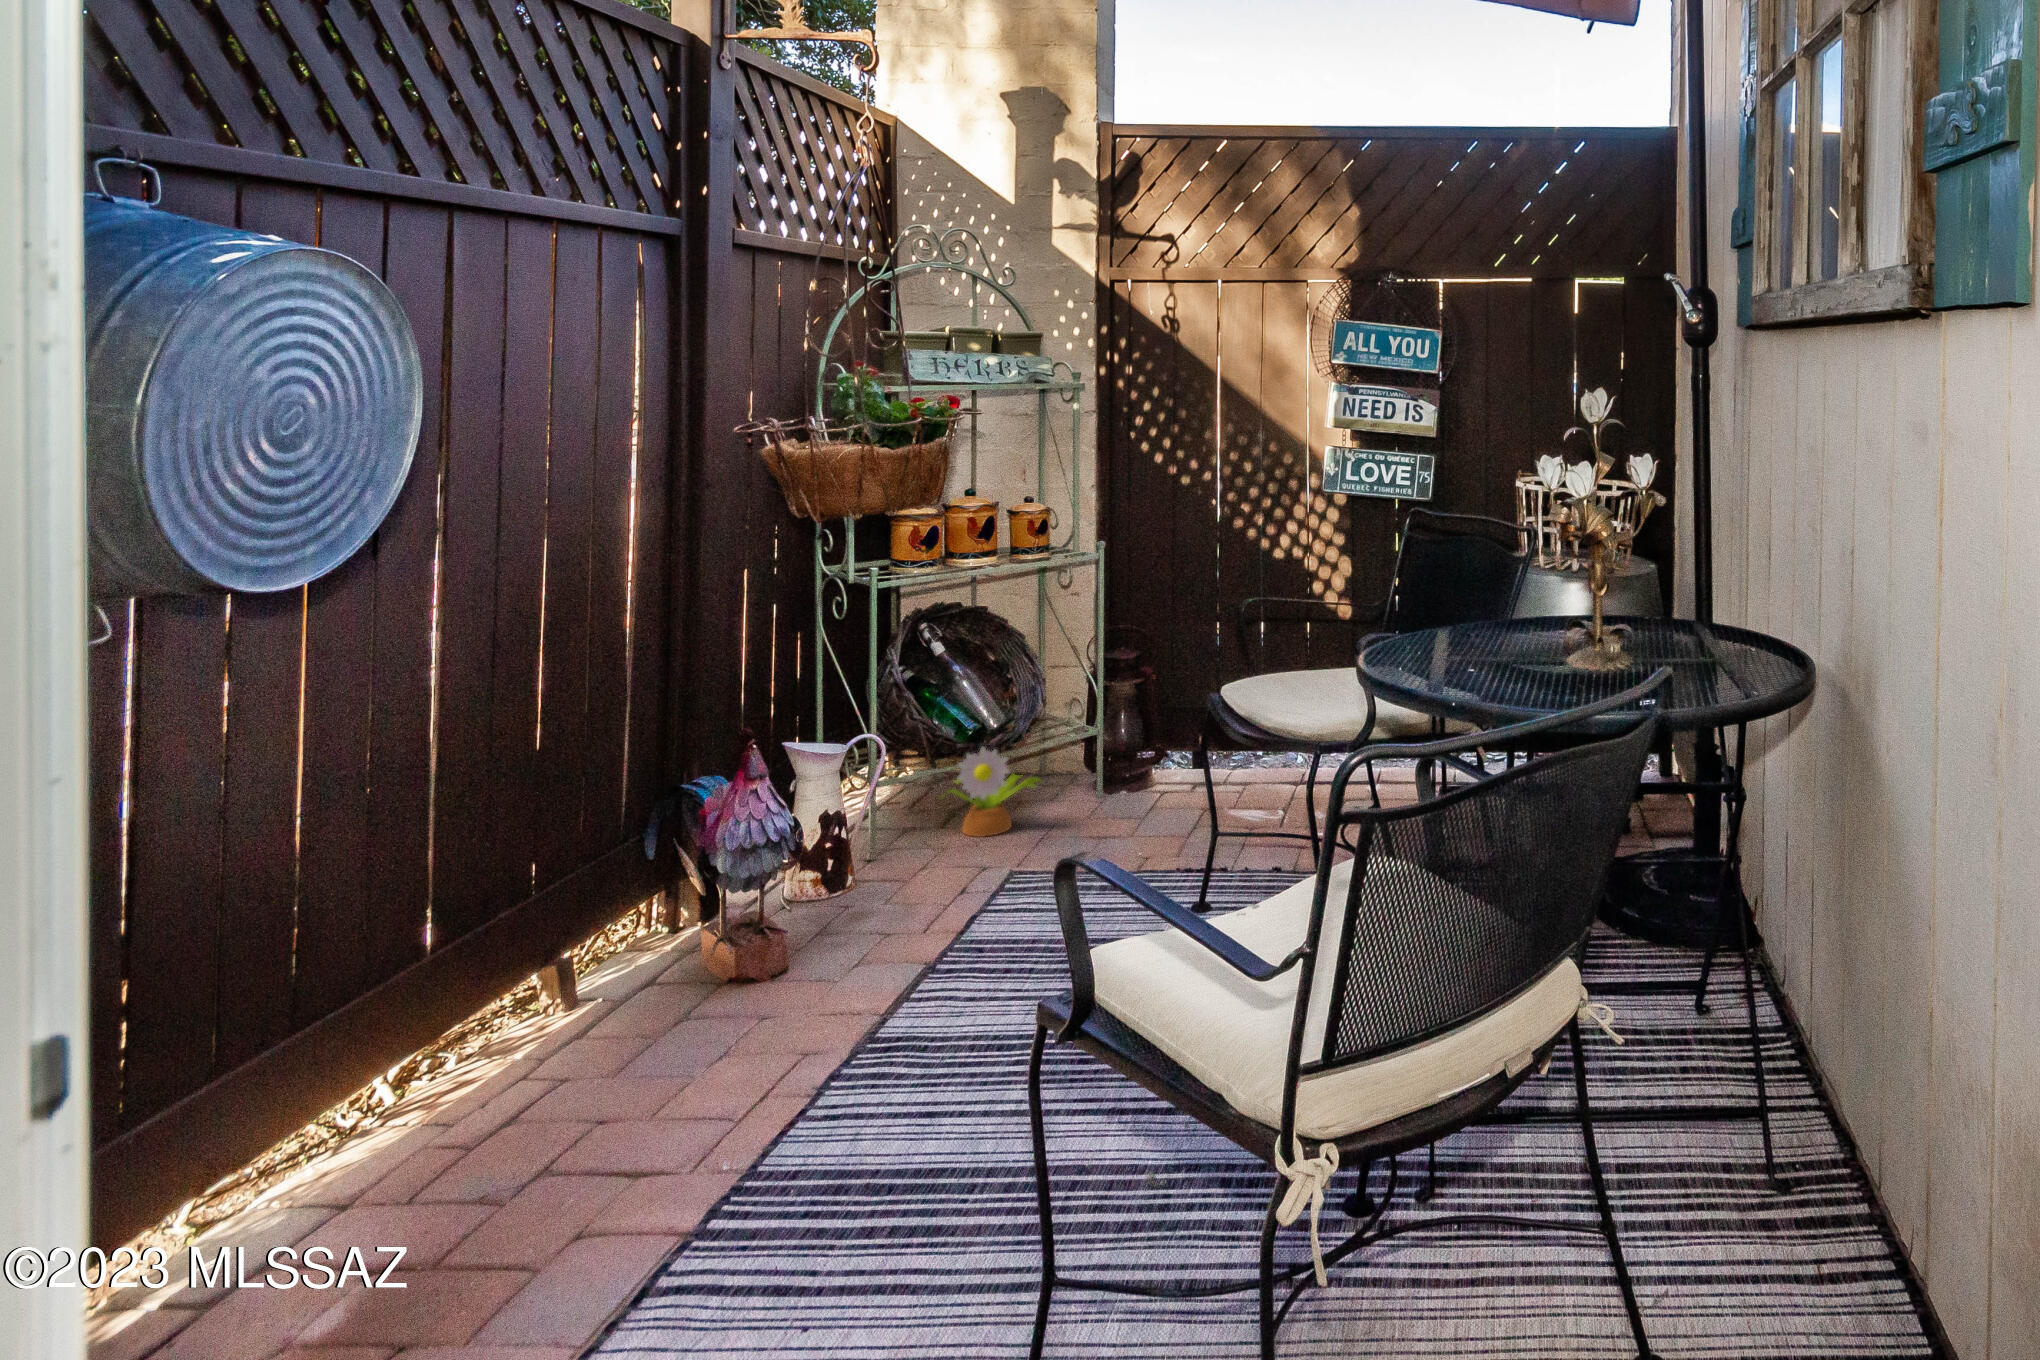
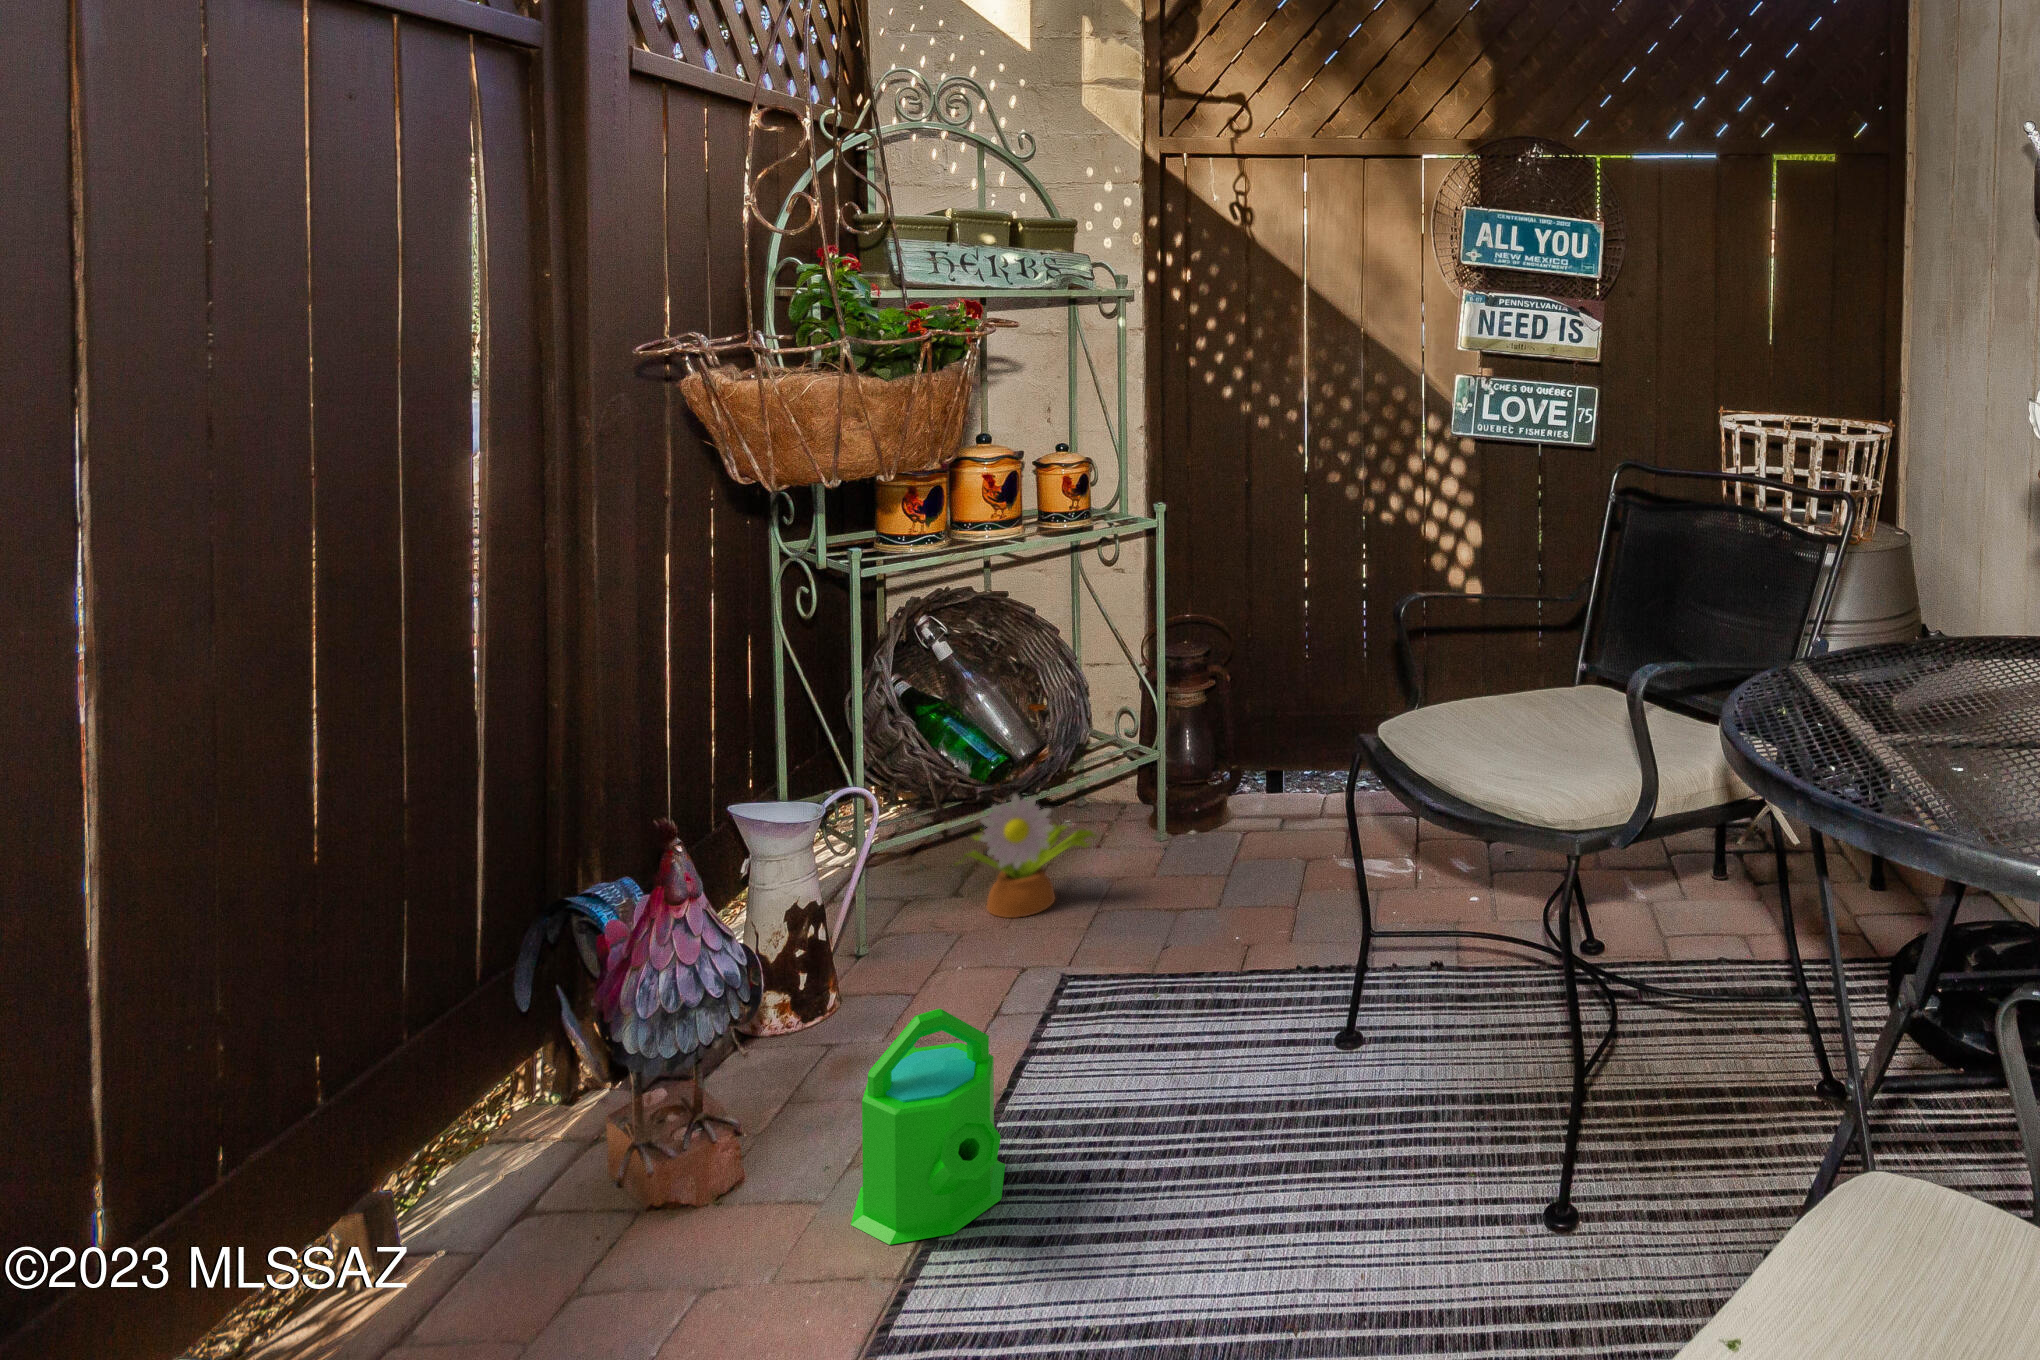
watering can: none [856,853,956,994] -> present [851,1009,1005,1245]

